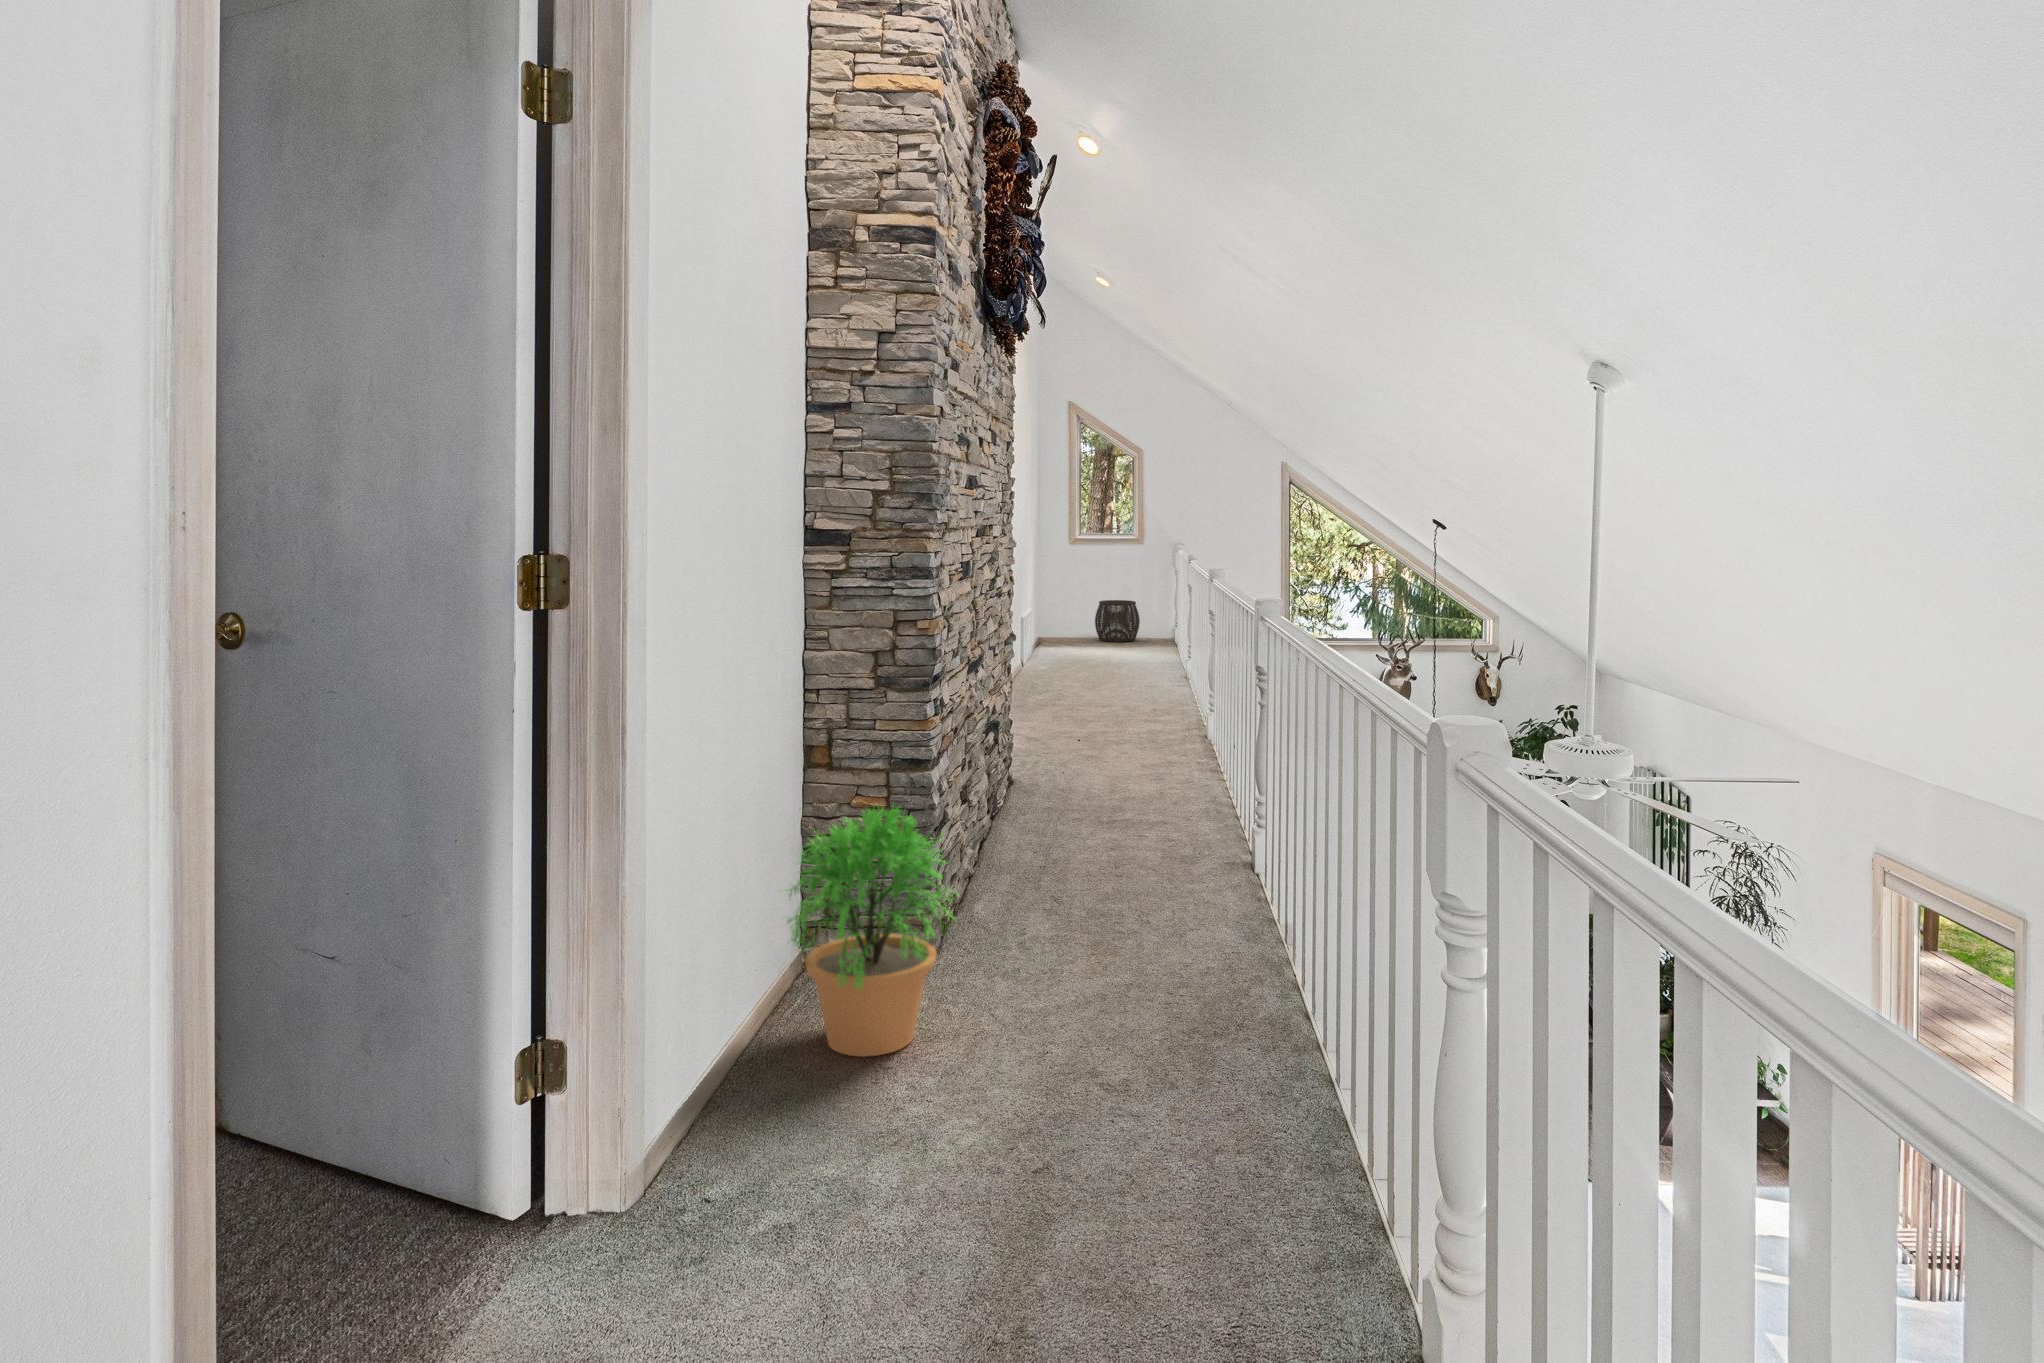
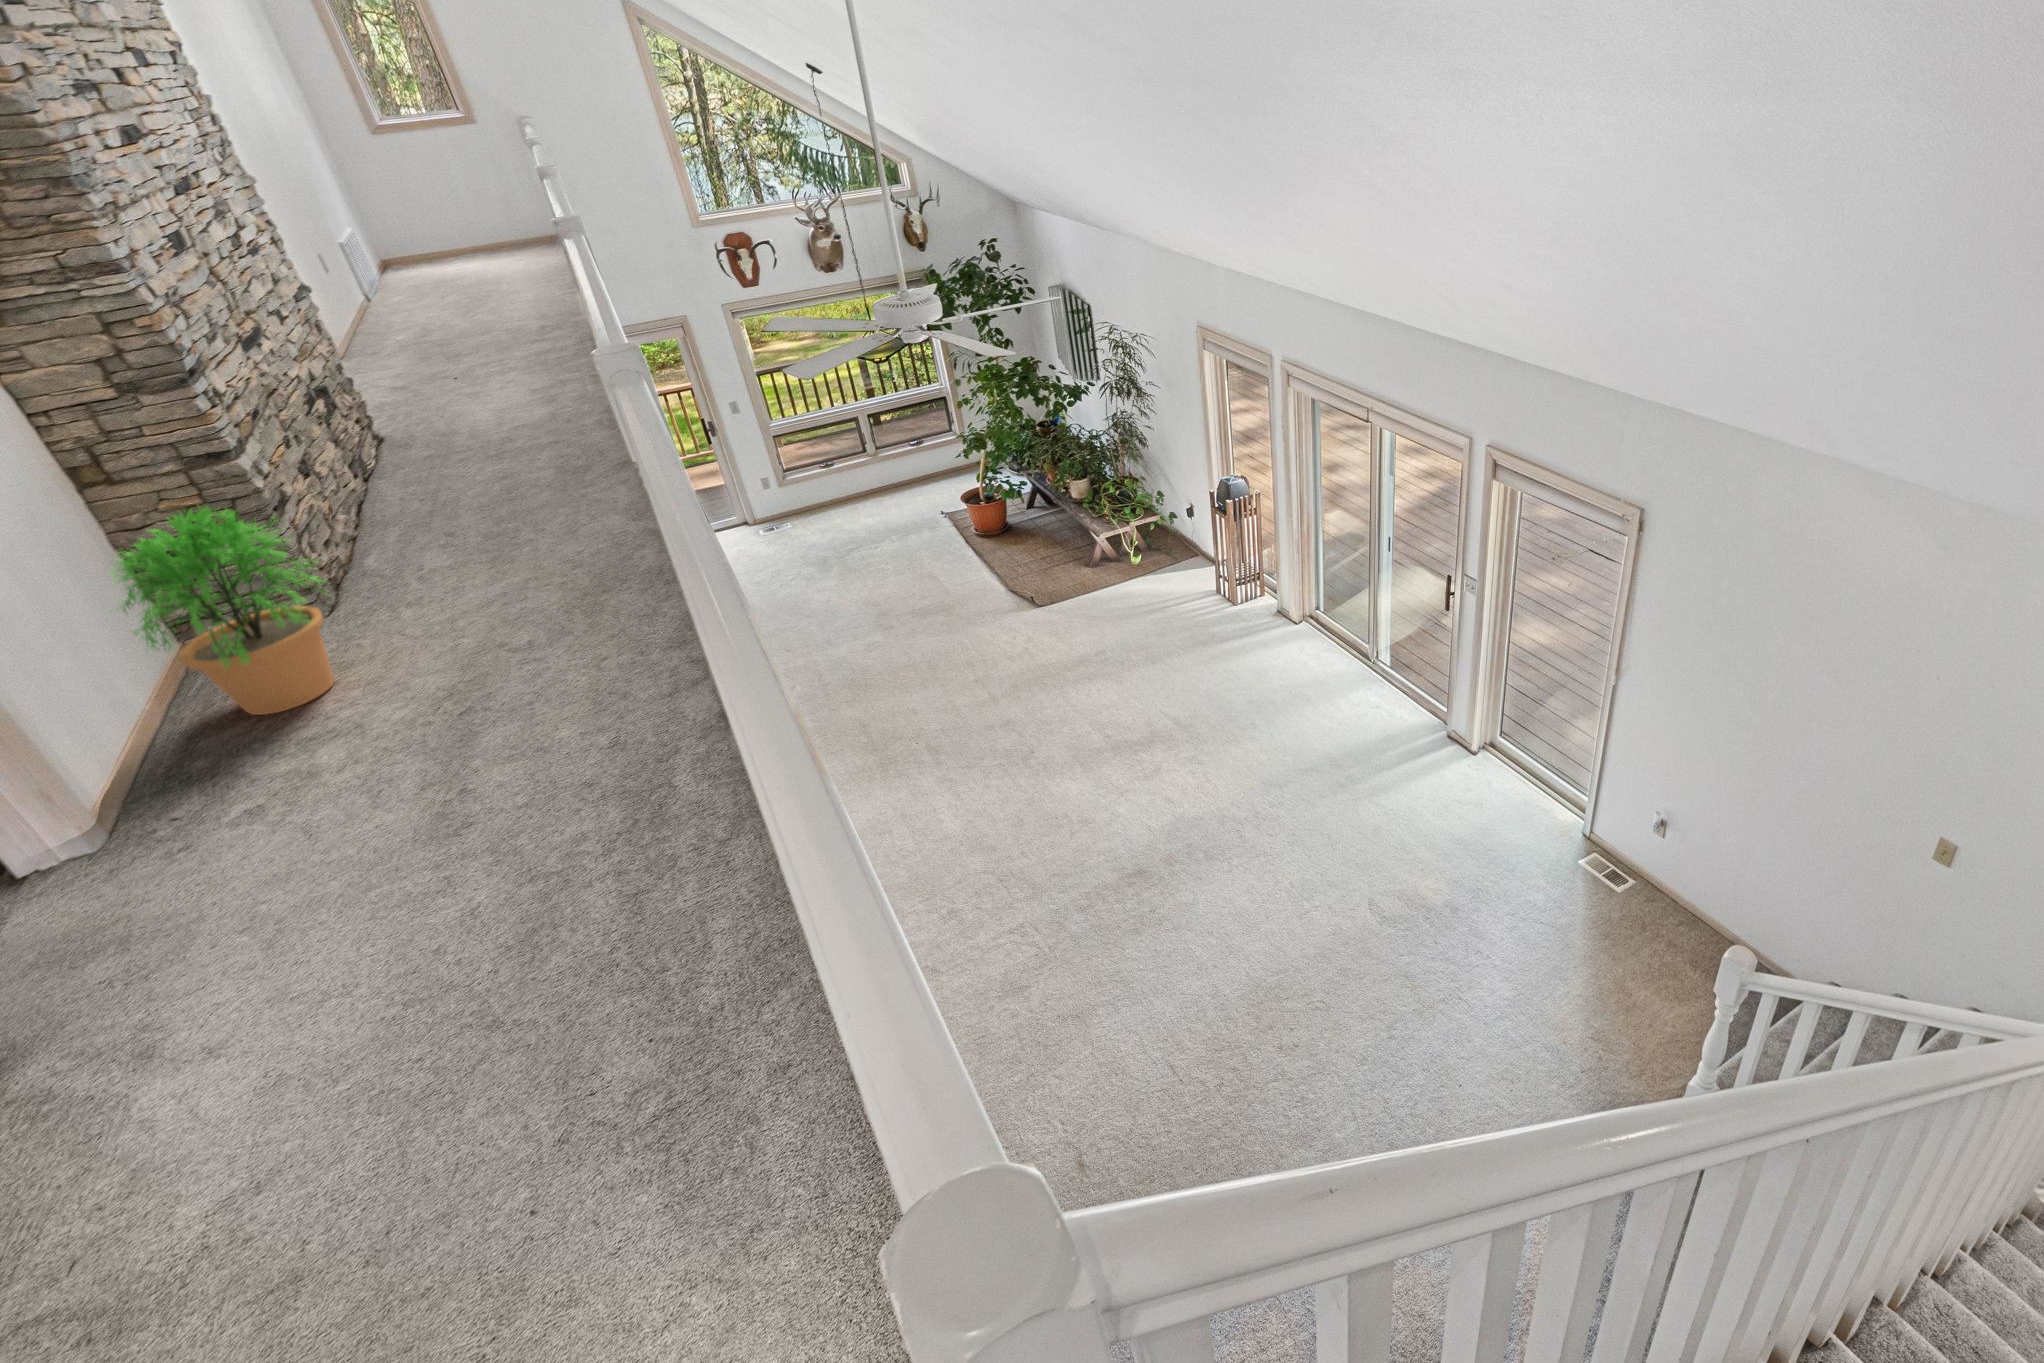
woven basket: present [1095,600,1140,642] -> none [429,200,491,249]

